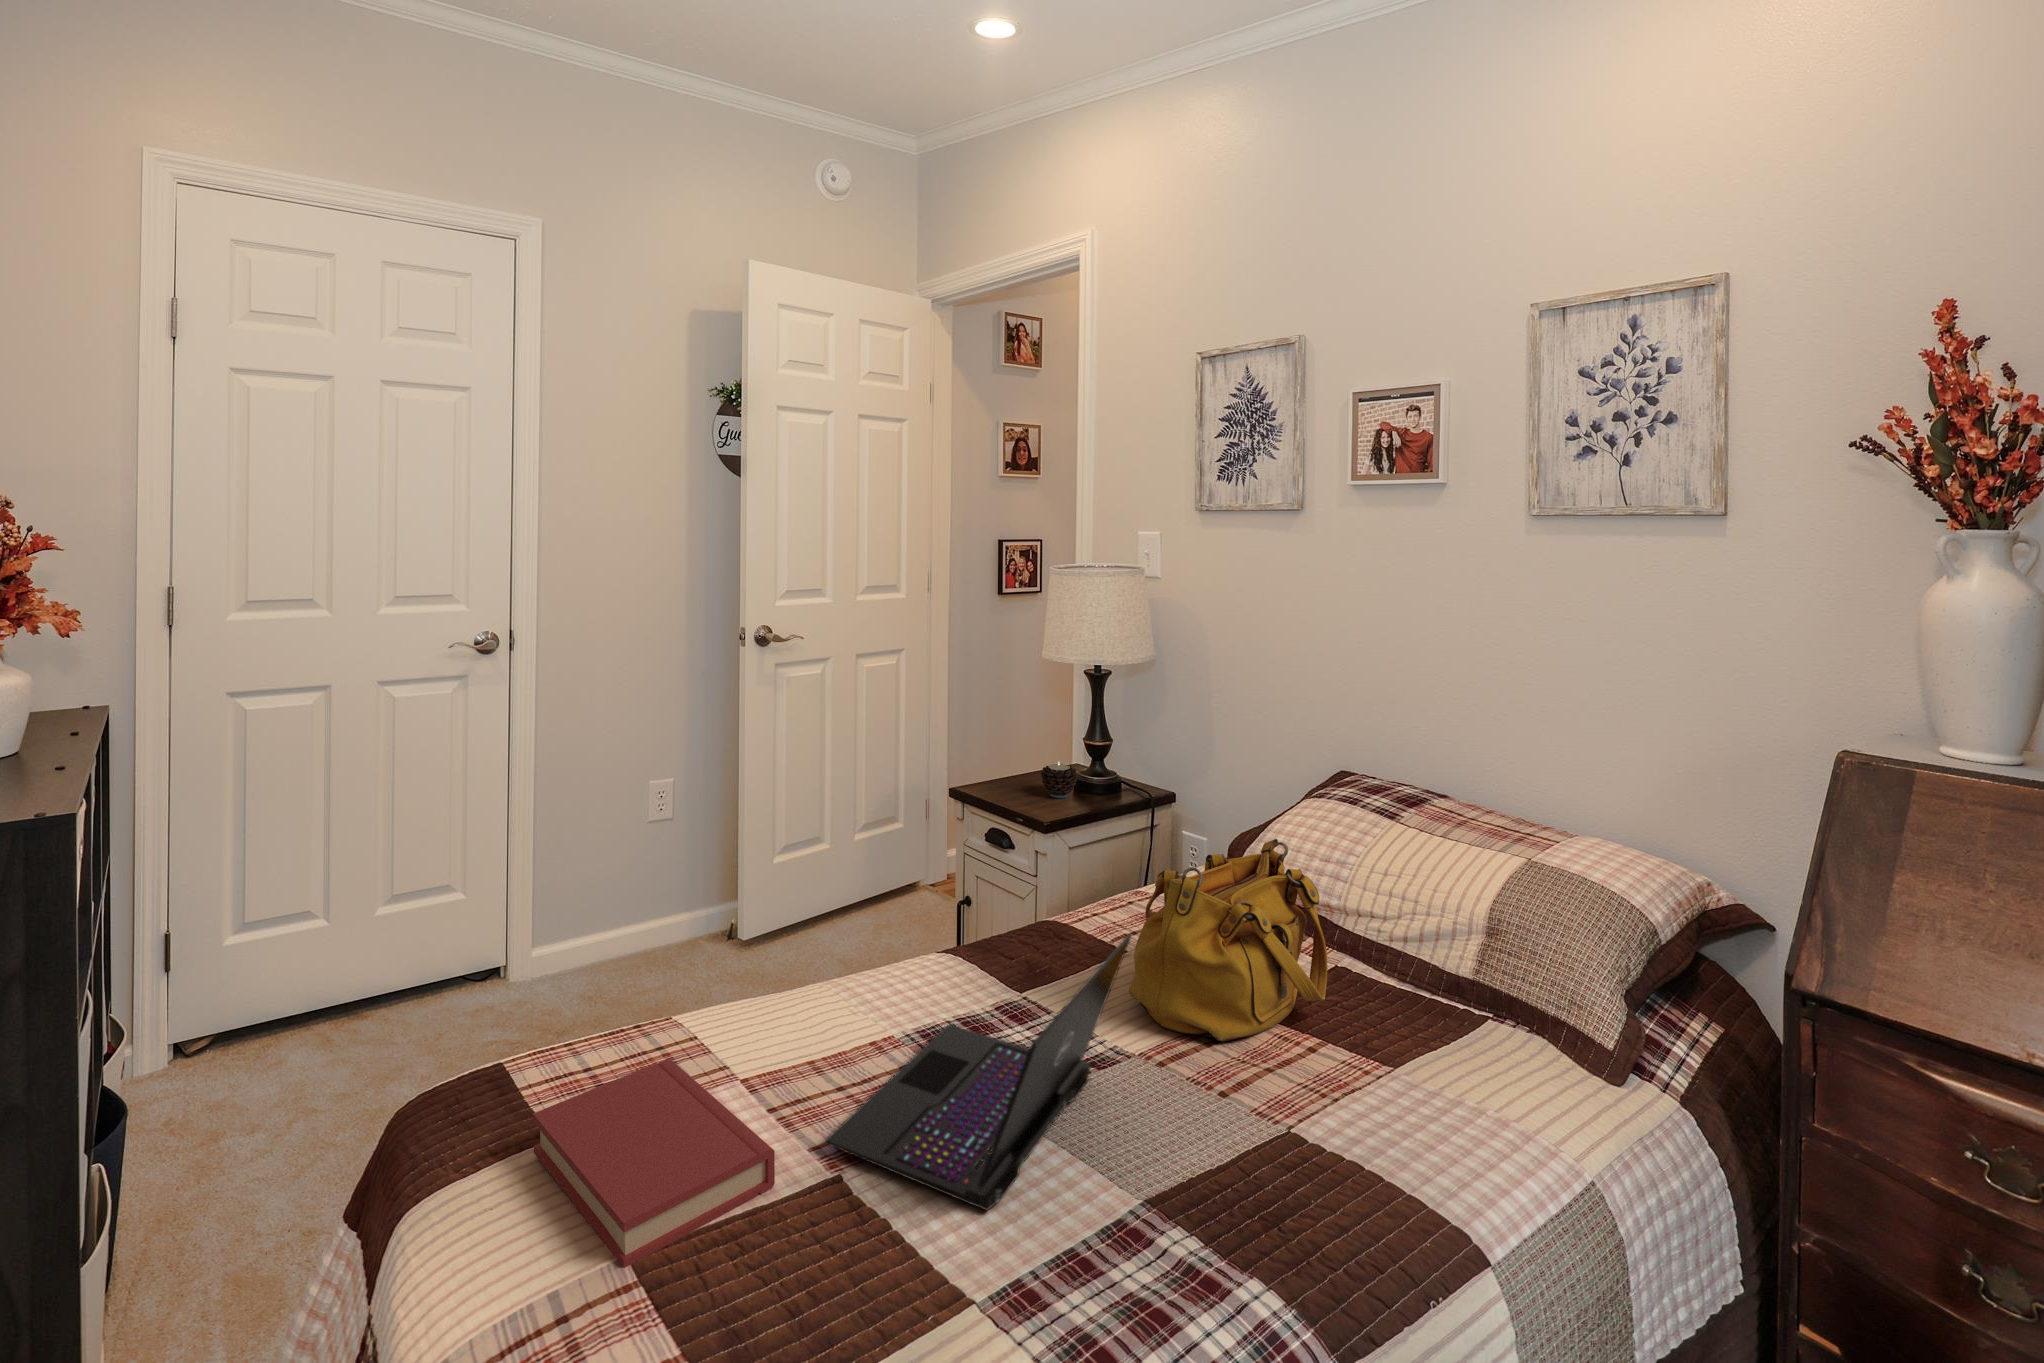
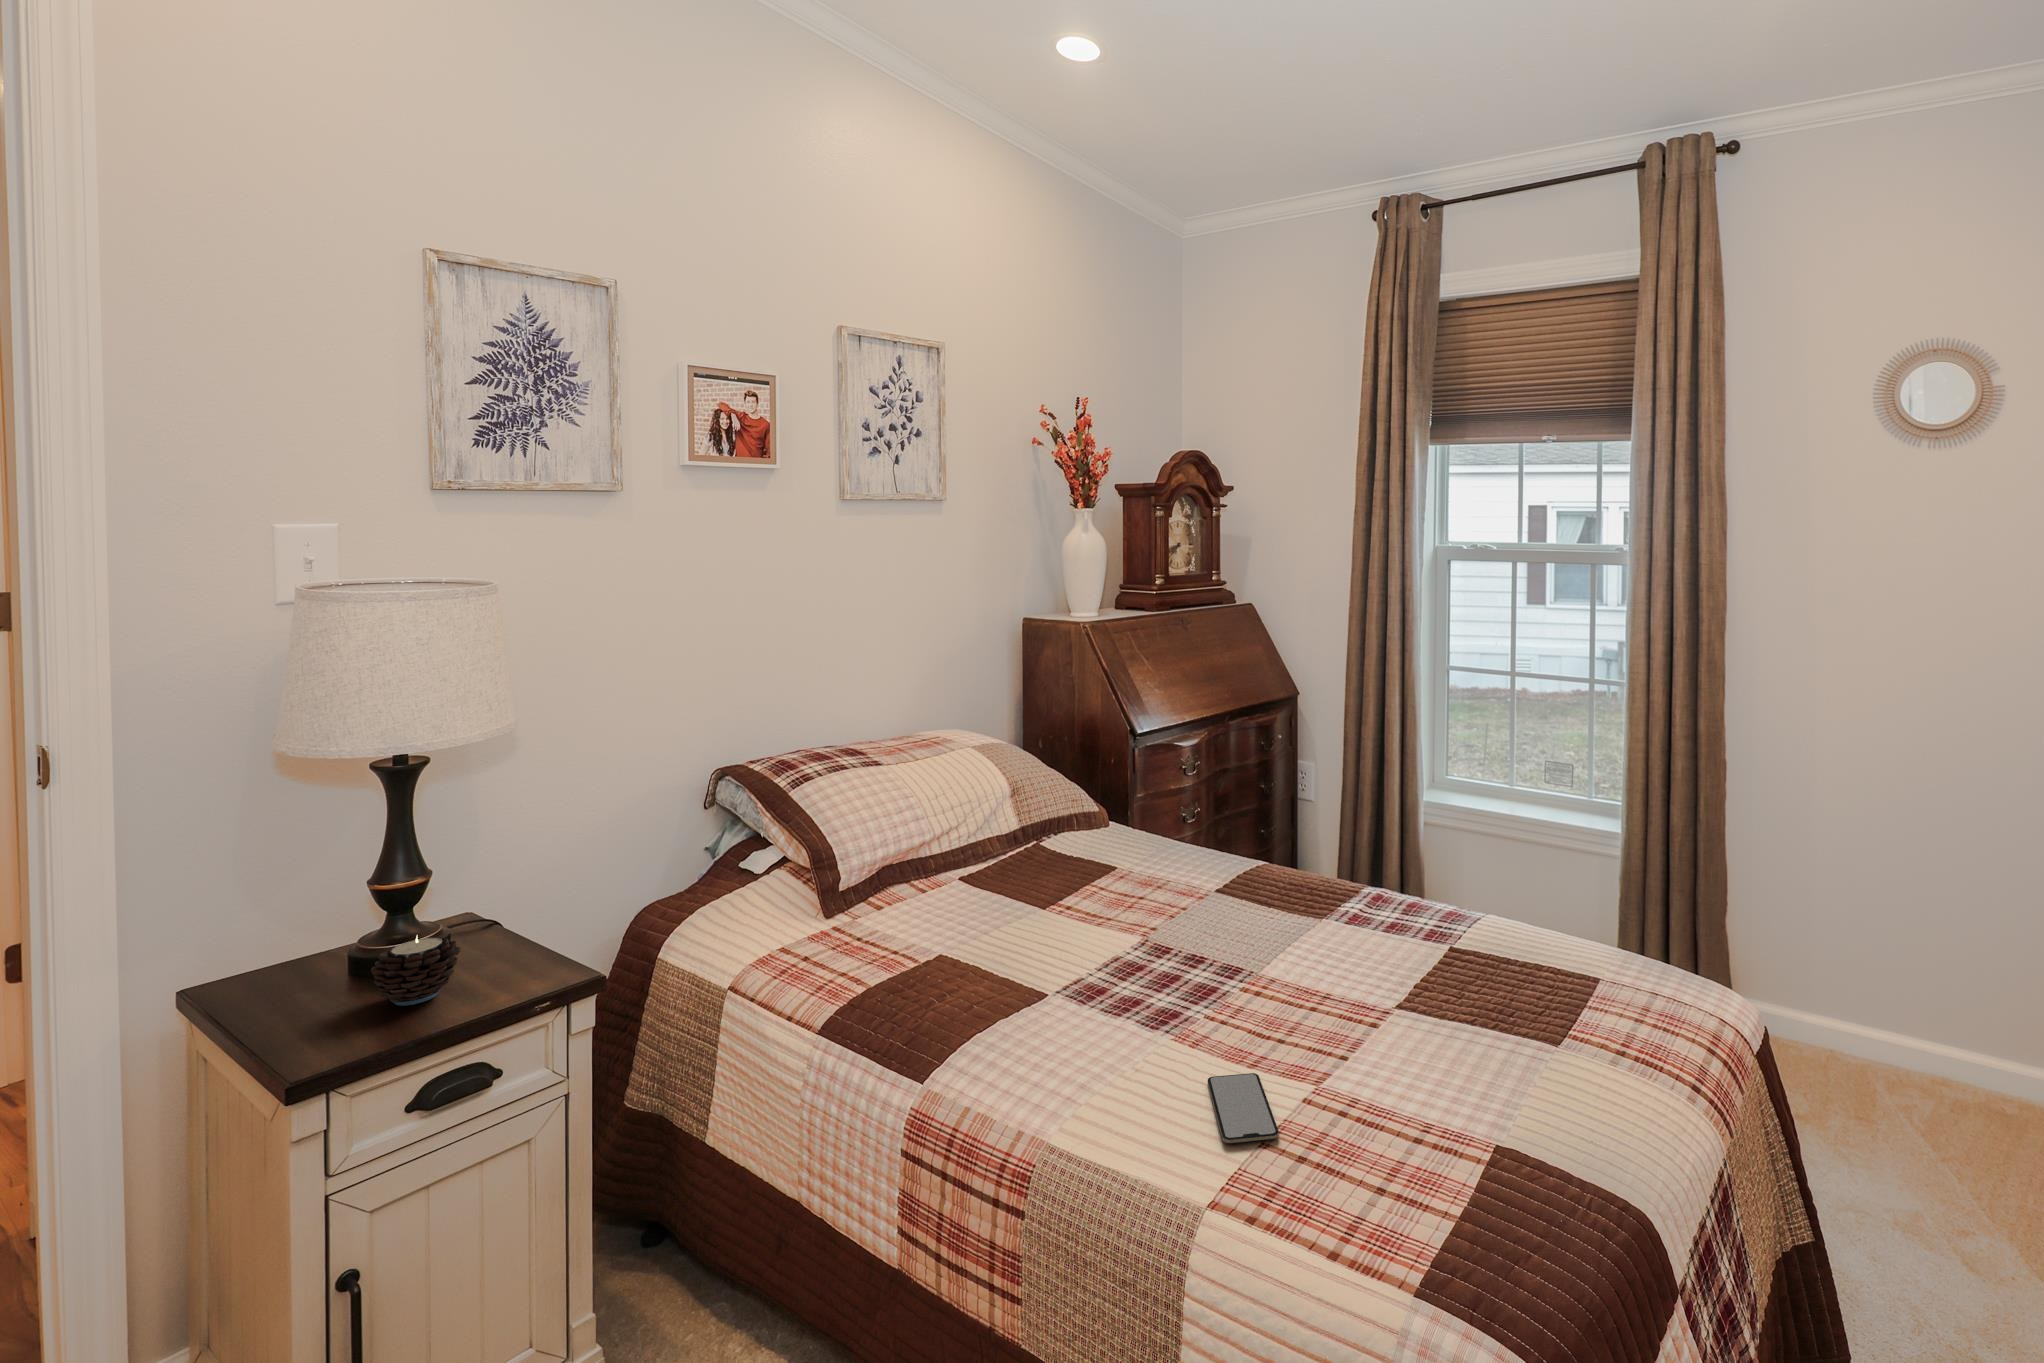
handbag: present [1129,839,1328,1042] -> none [954,776,1118,935]
laptop: present [825,934,1132,1211] -> none [1168,808,1384,1019]
smartphone: none [730,1023,829,1060] -> present [1208,1073,1279,1143]
hardback book: present [533,1059,775,1268] -> none [1388,1005,1582,1188]

